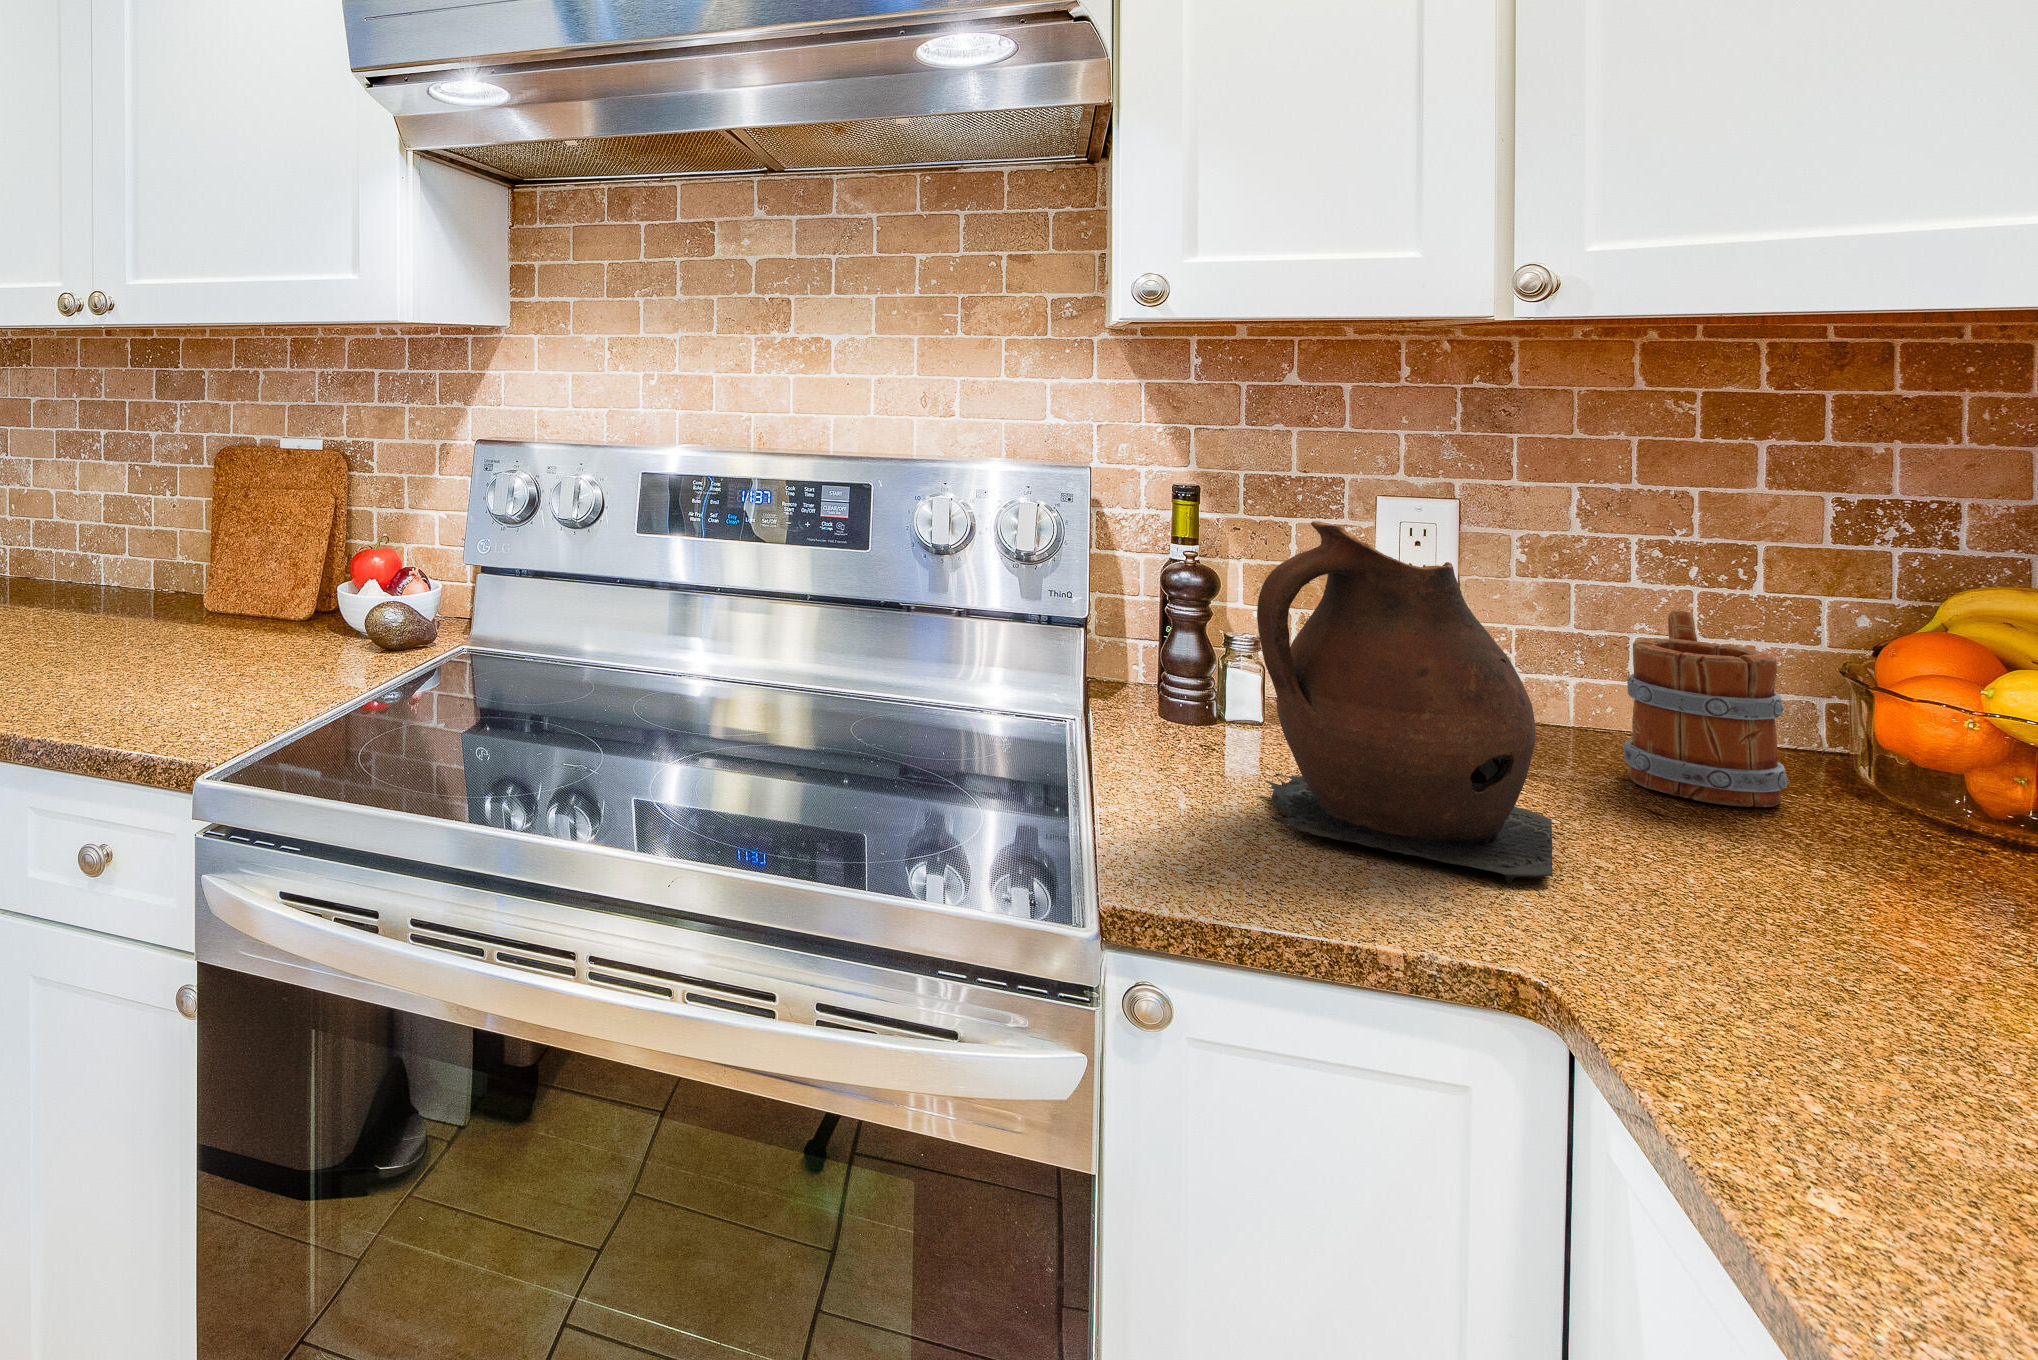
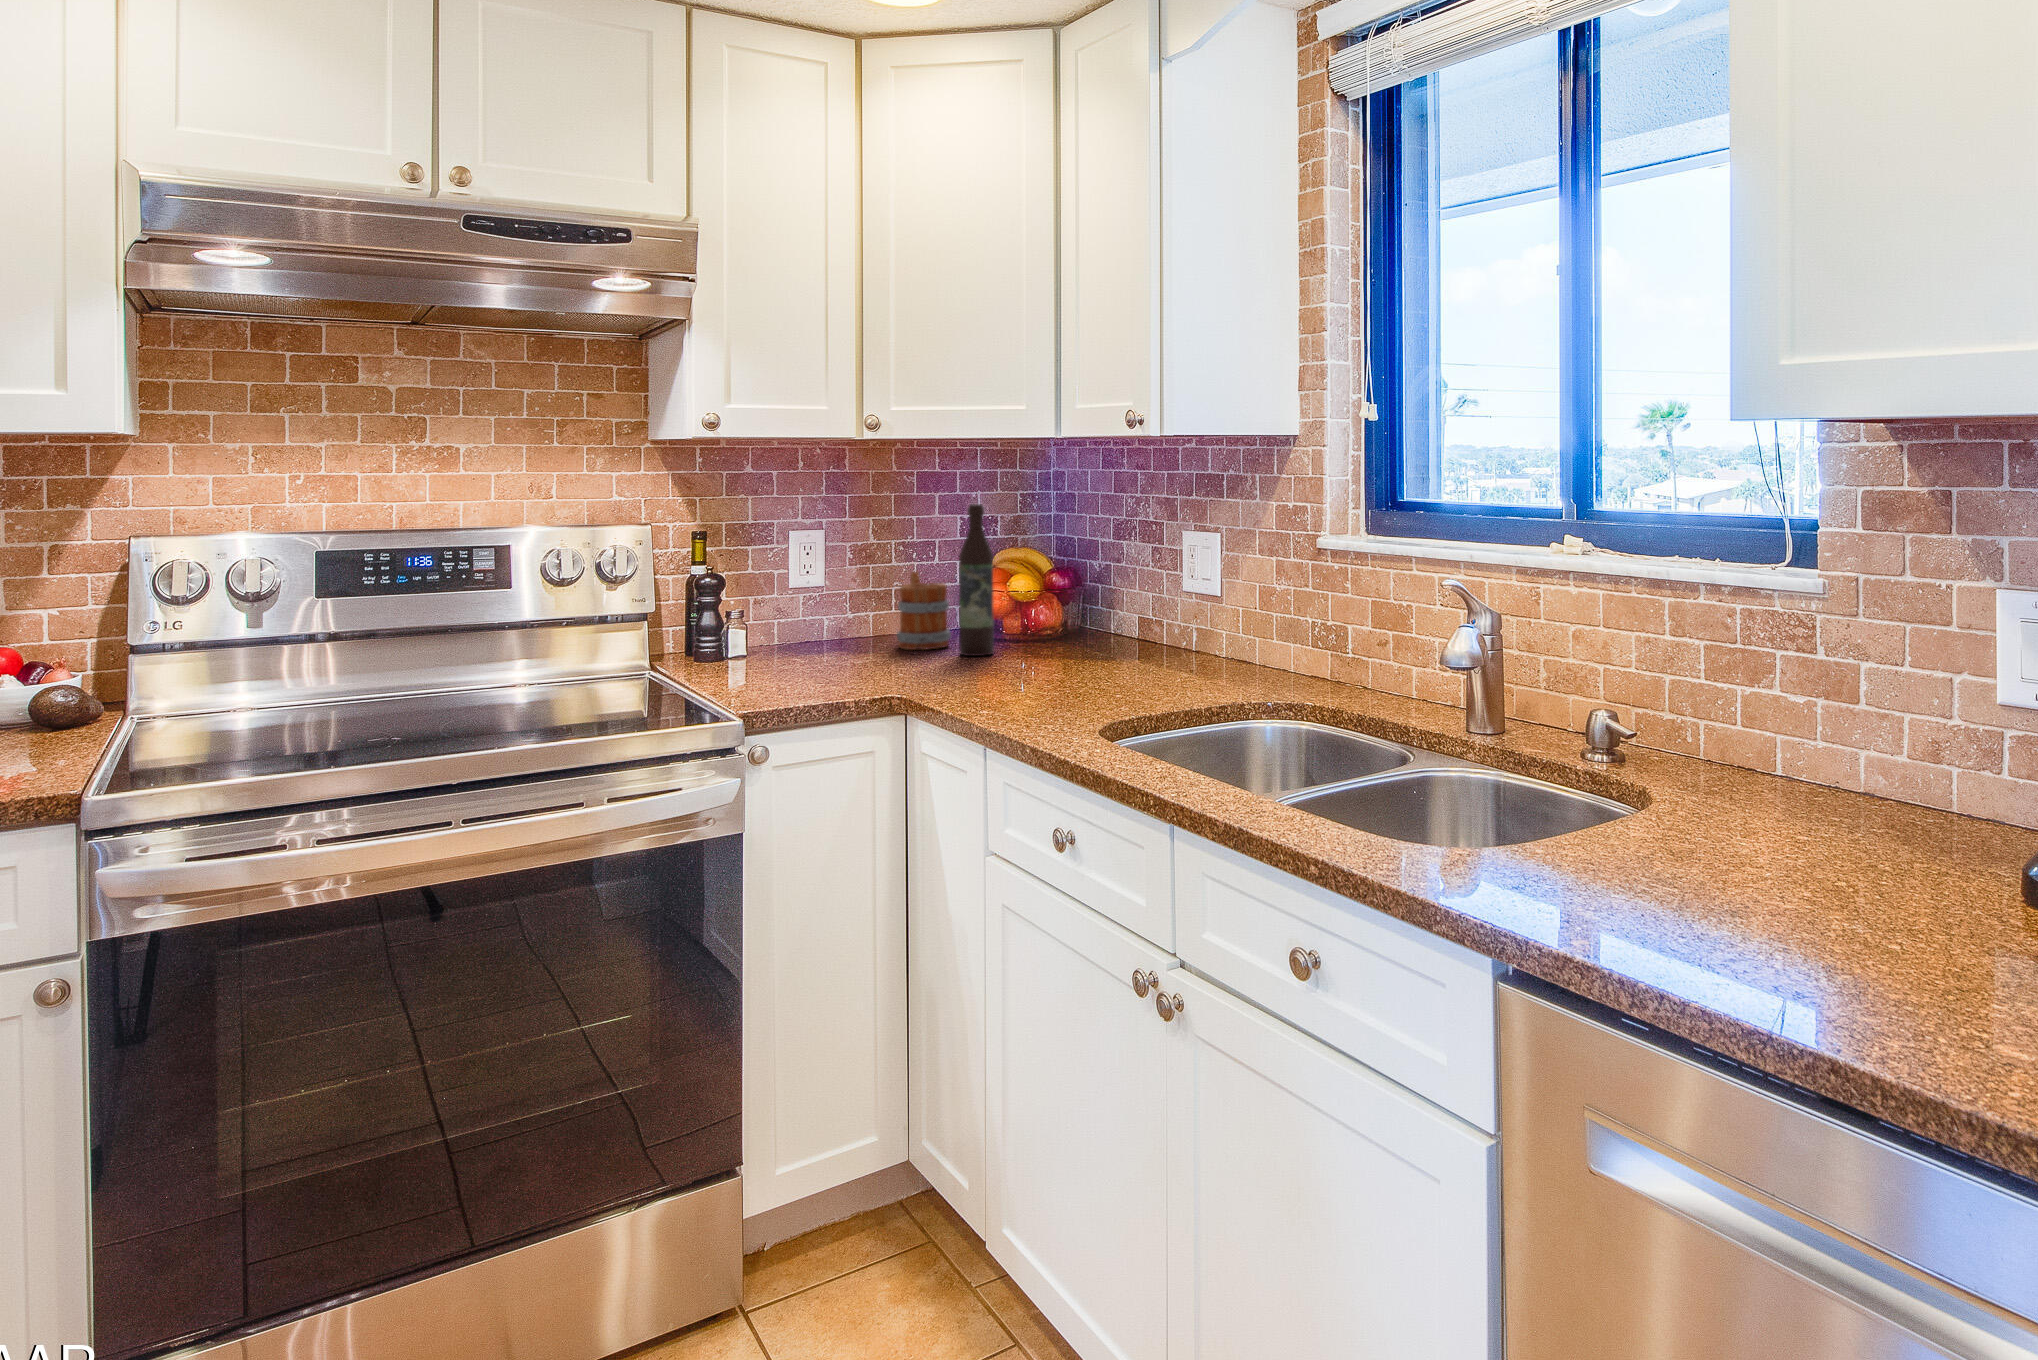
wine bottle: none [1811,472,1939,875] -> present [959,504,994,656]
ceramic pitcher: present [1257,521,1553,882] -> none [770,540,888,682]

